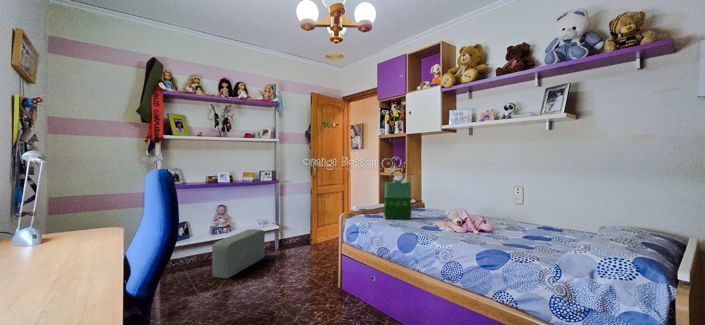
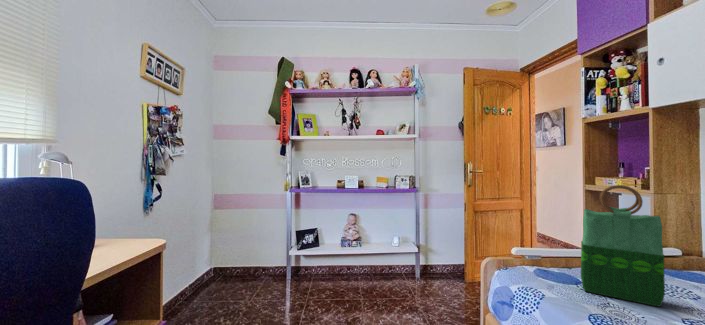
pouf: present [212,229,265,278] -> none [328,247,397,307]

